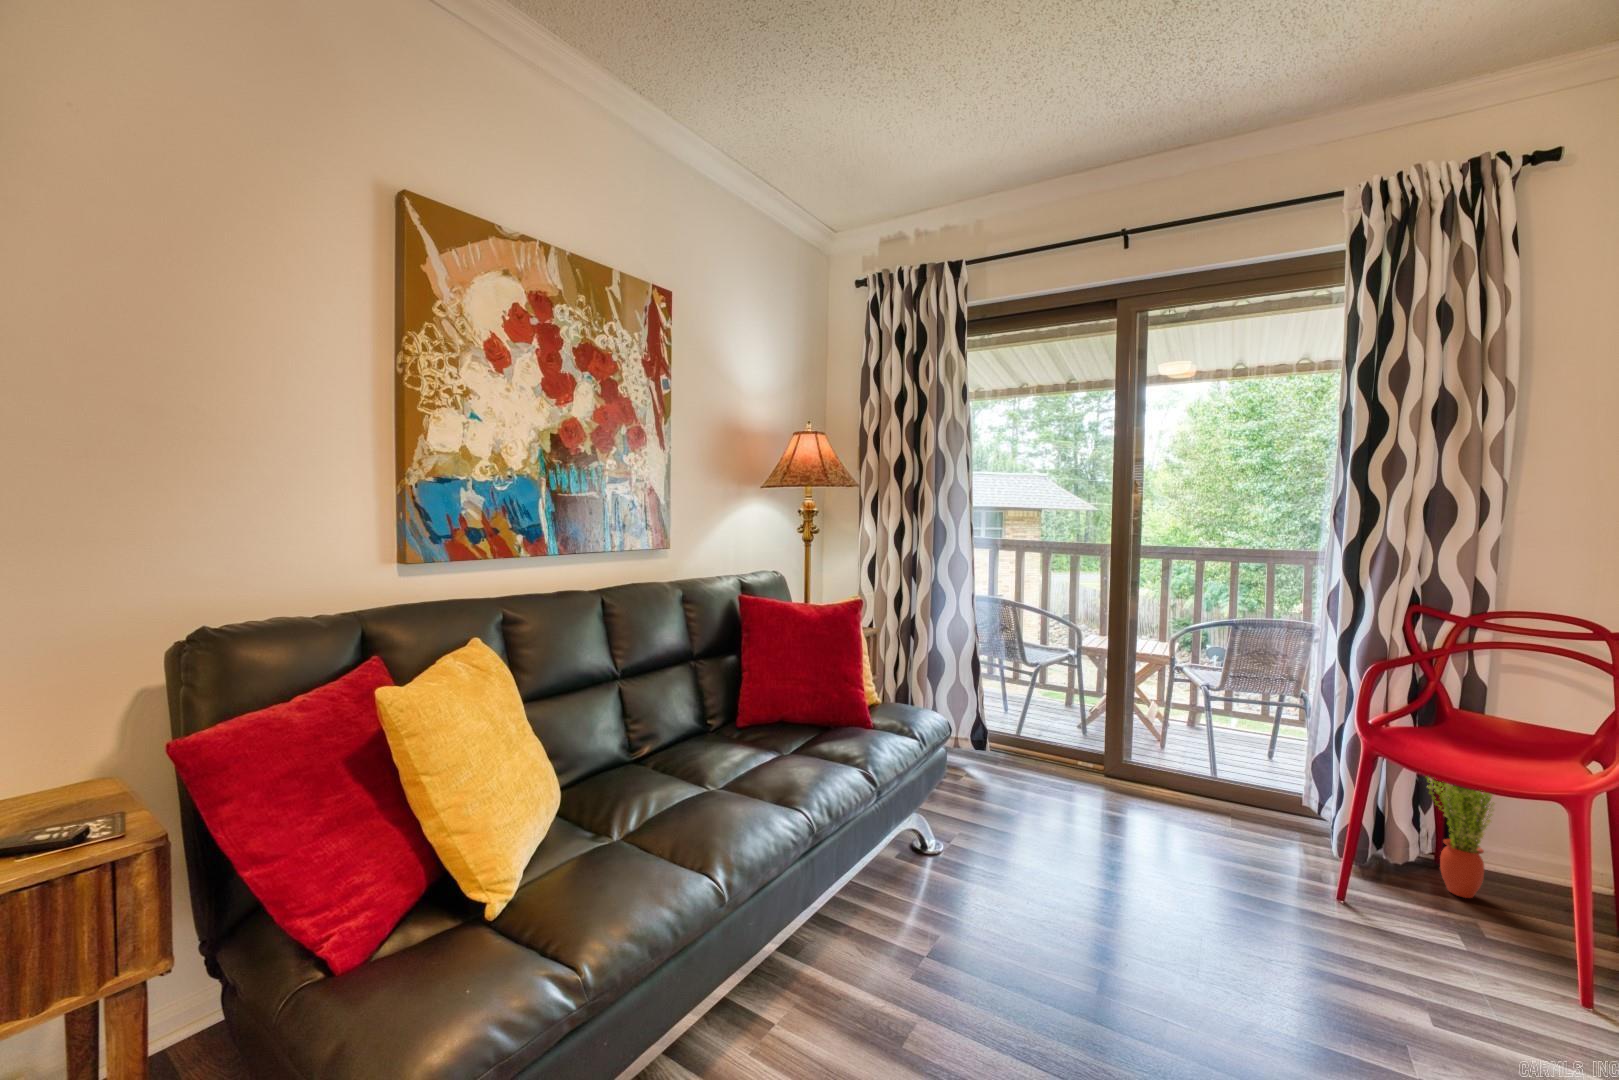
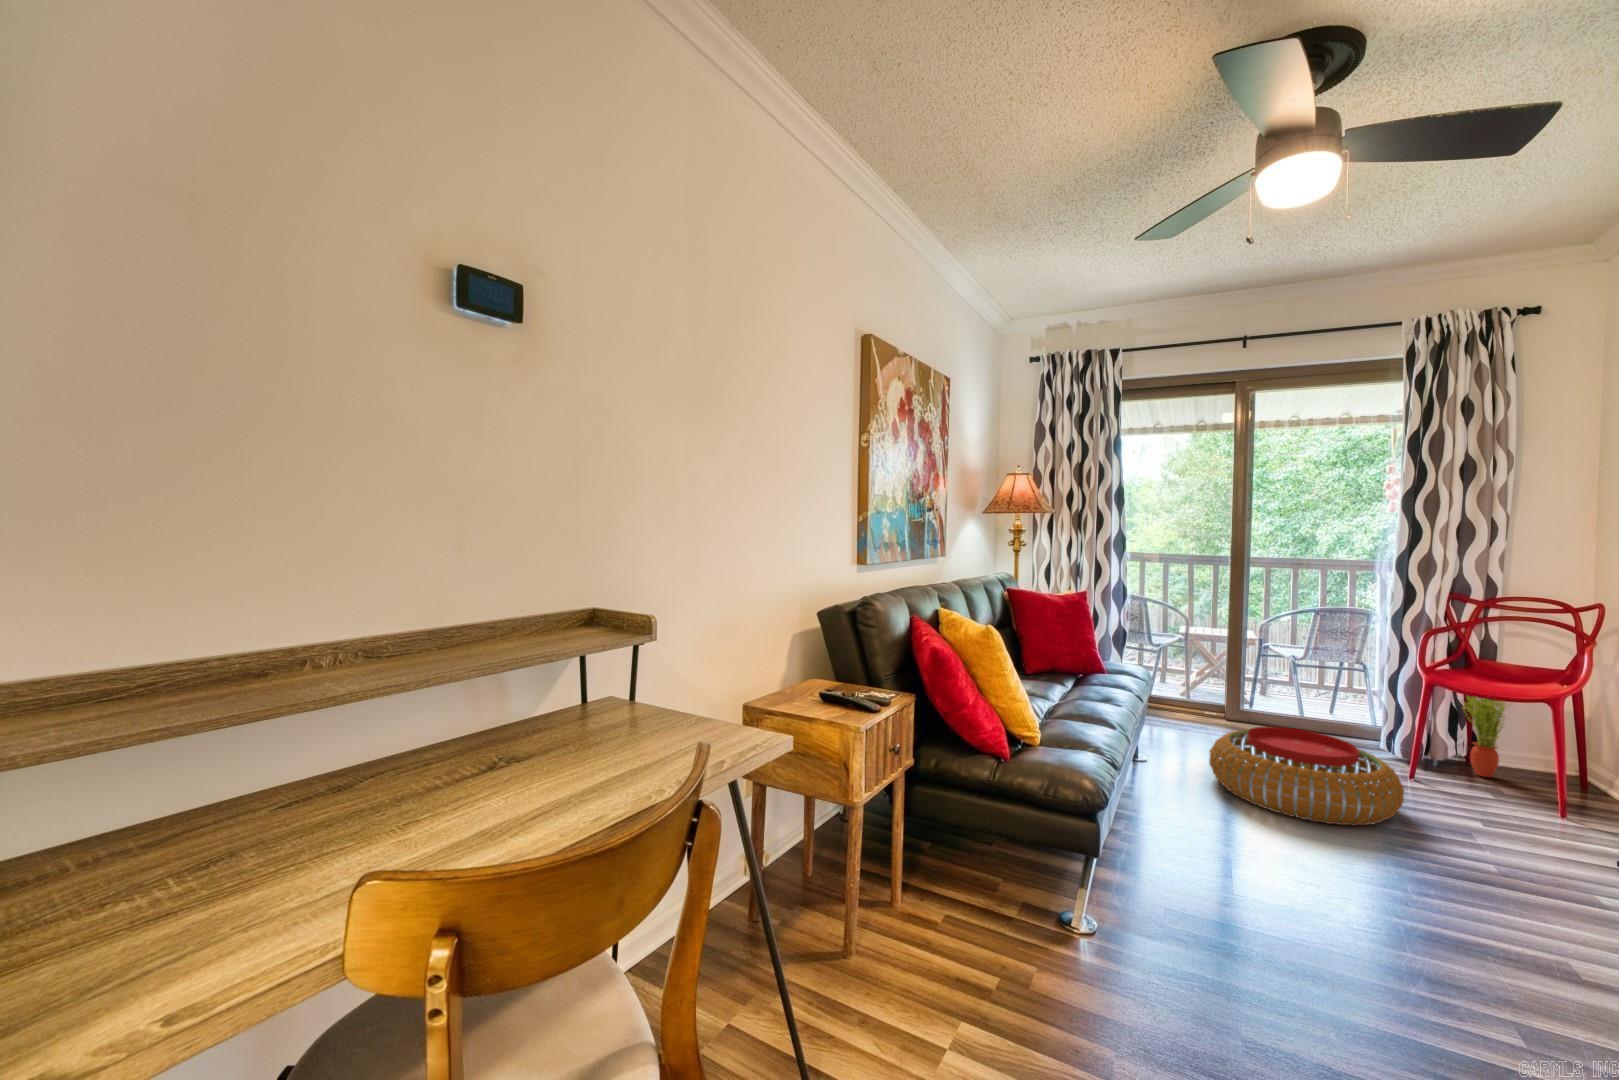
pouf: none [1006,818,1299,1024] -> present [1209,726,1404,826]

